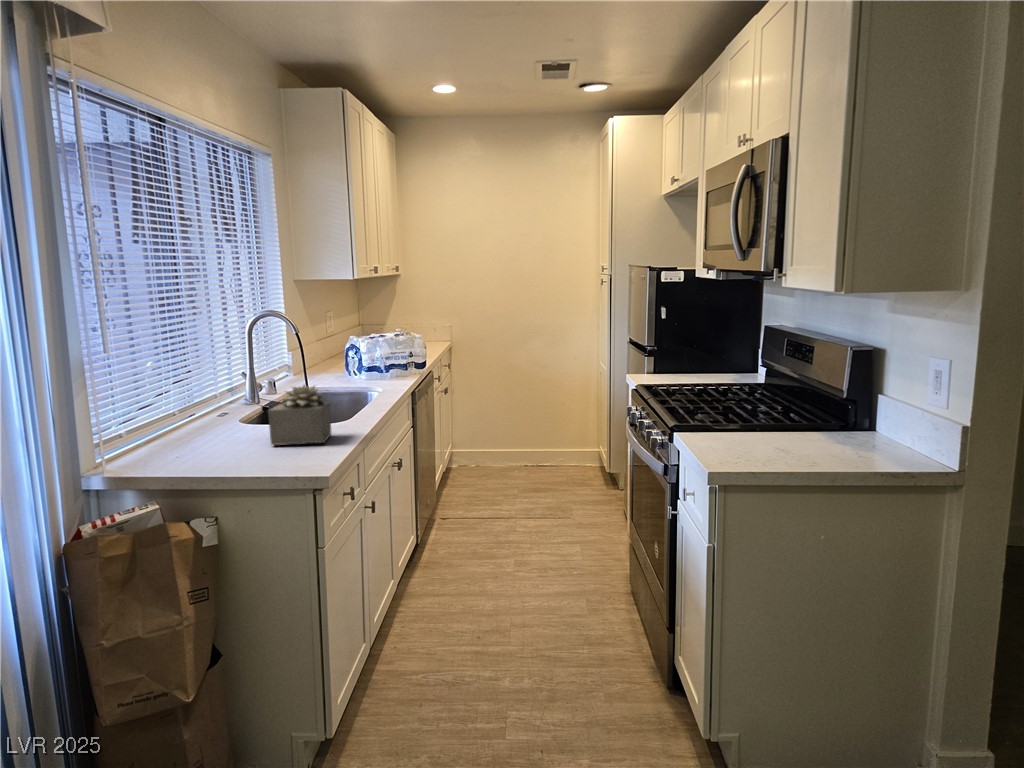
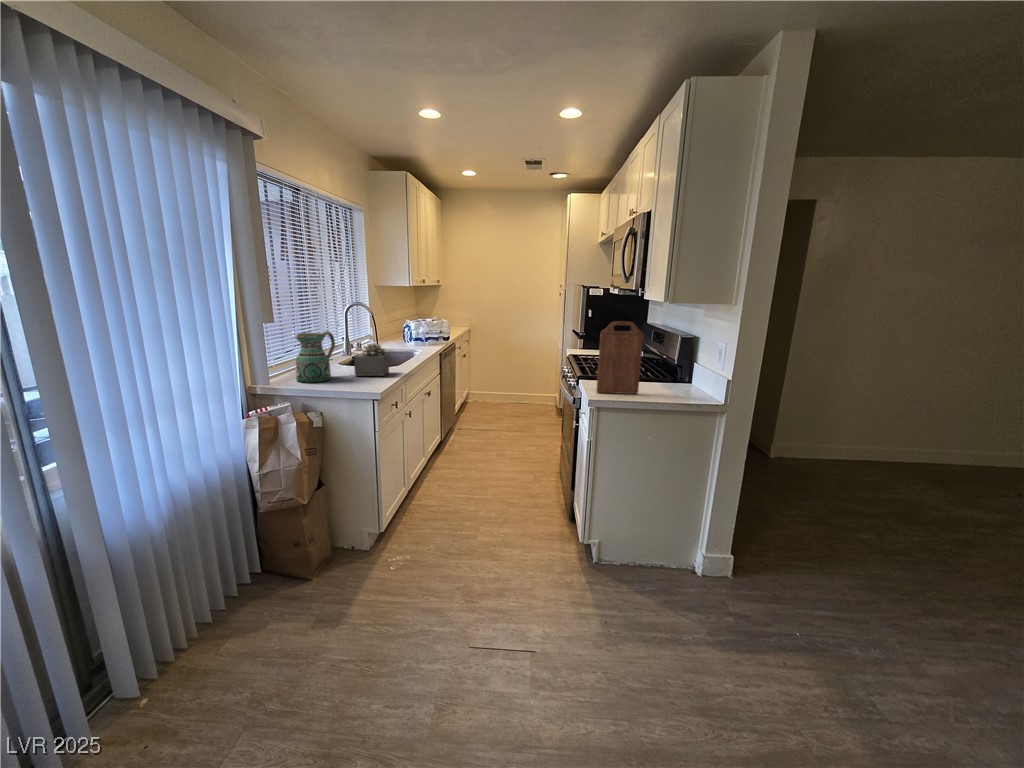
cutting board: none [719,329,801,461] -> present [597,321,643,394]
ceramic pitcher: none [161,367,234,463] -> present [295,331,335,382]

